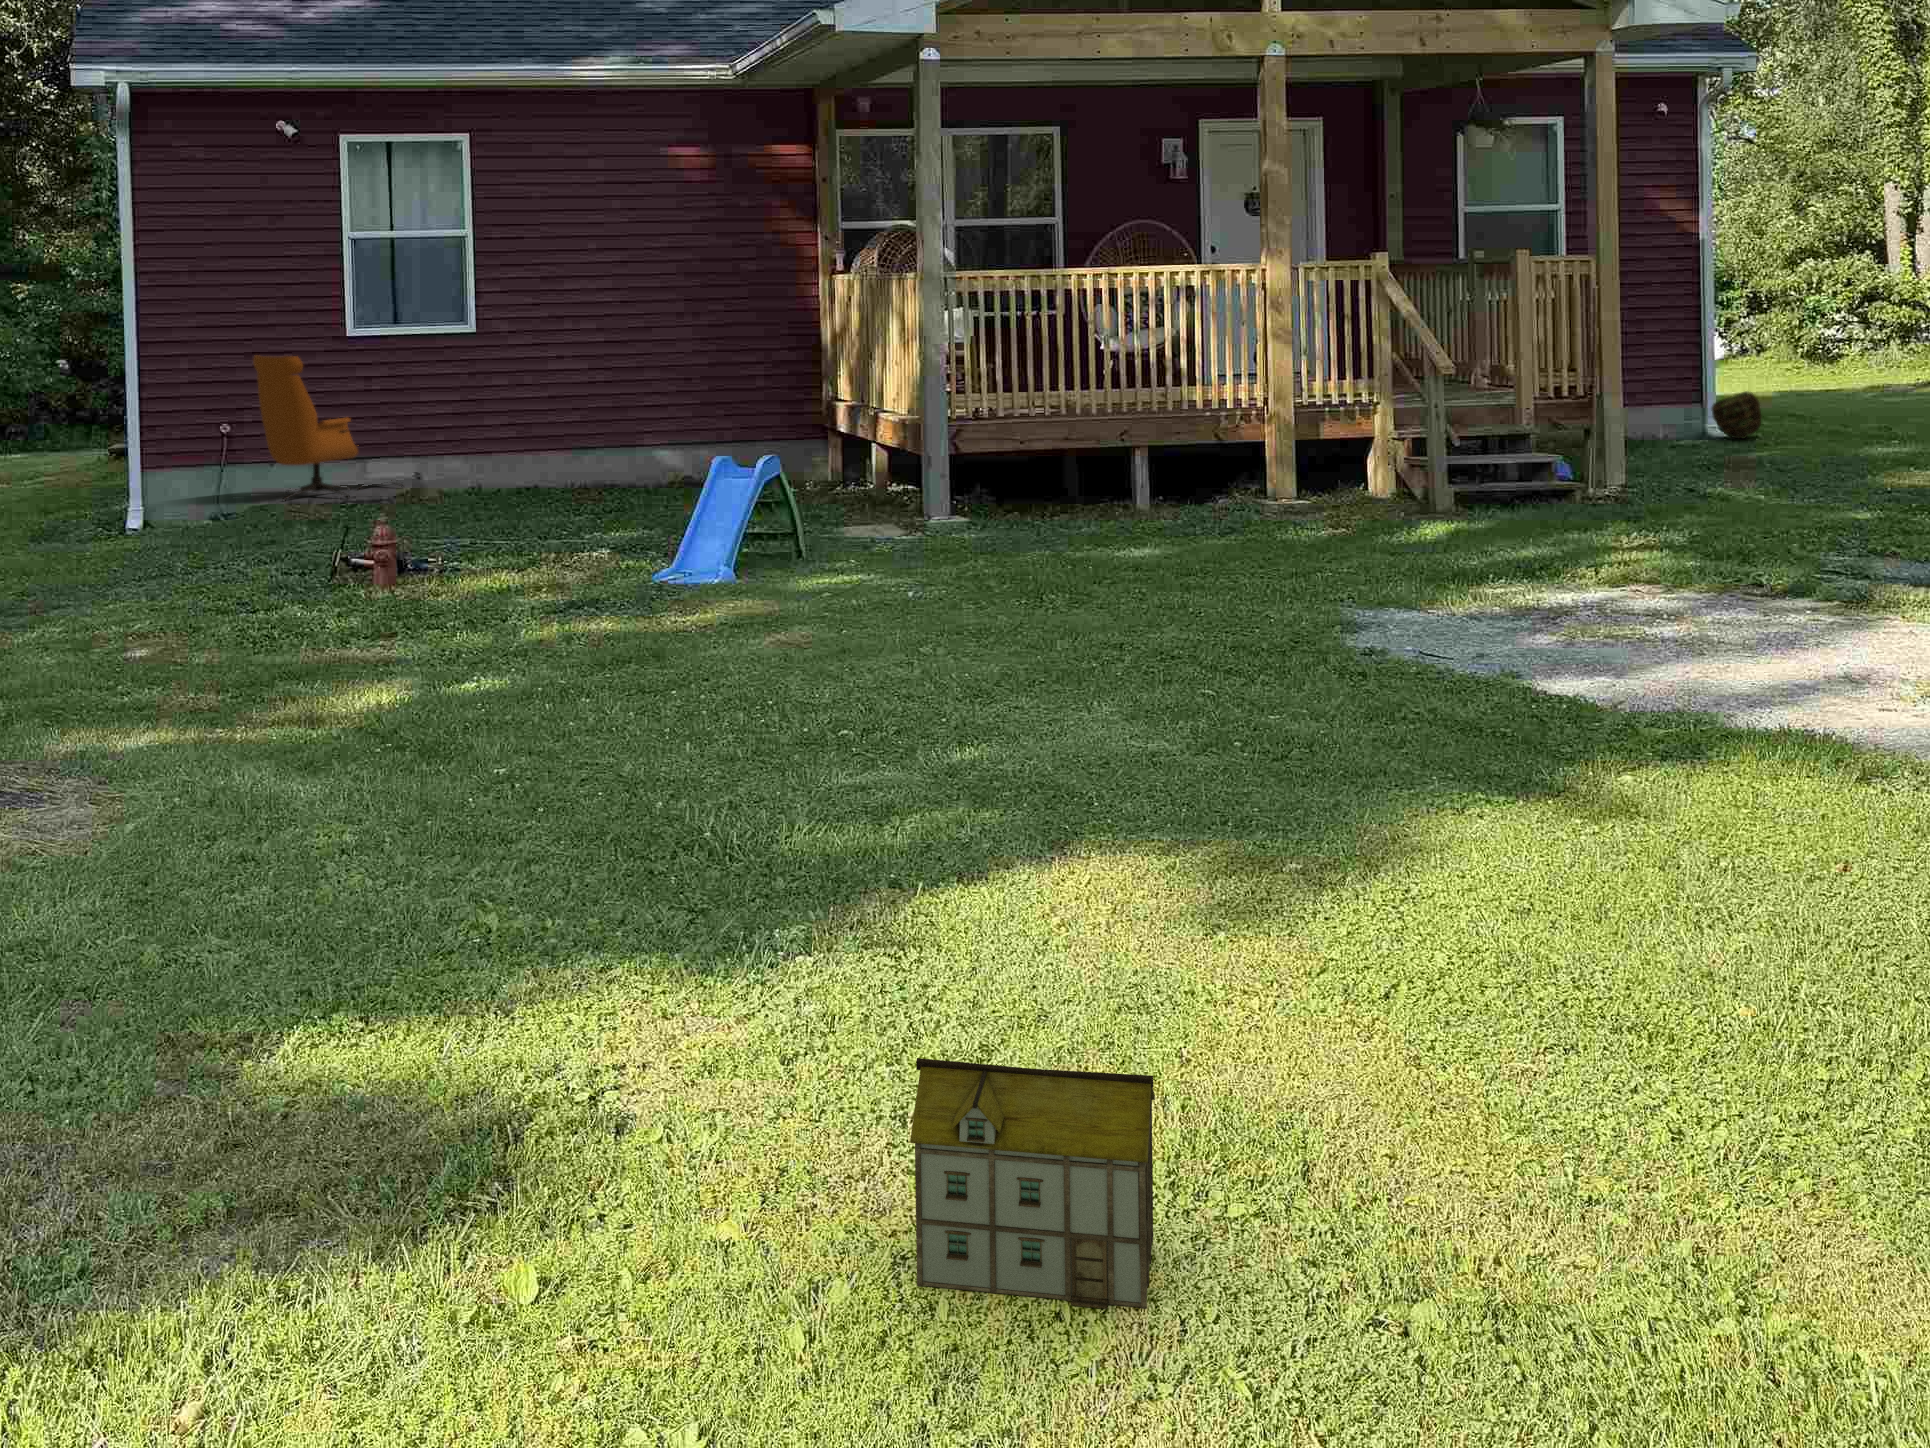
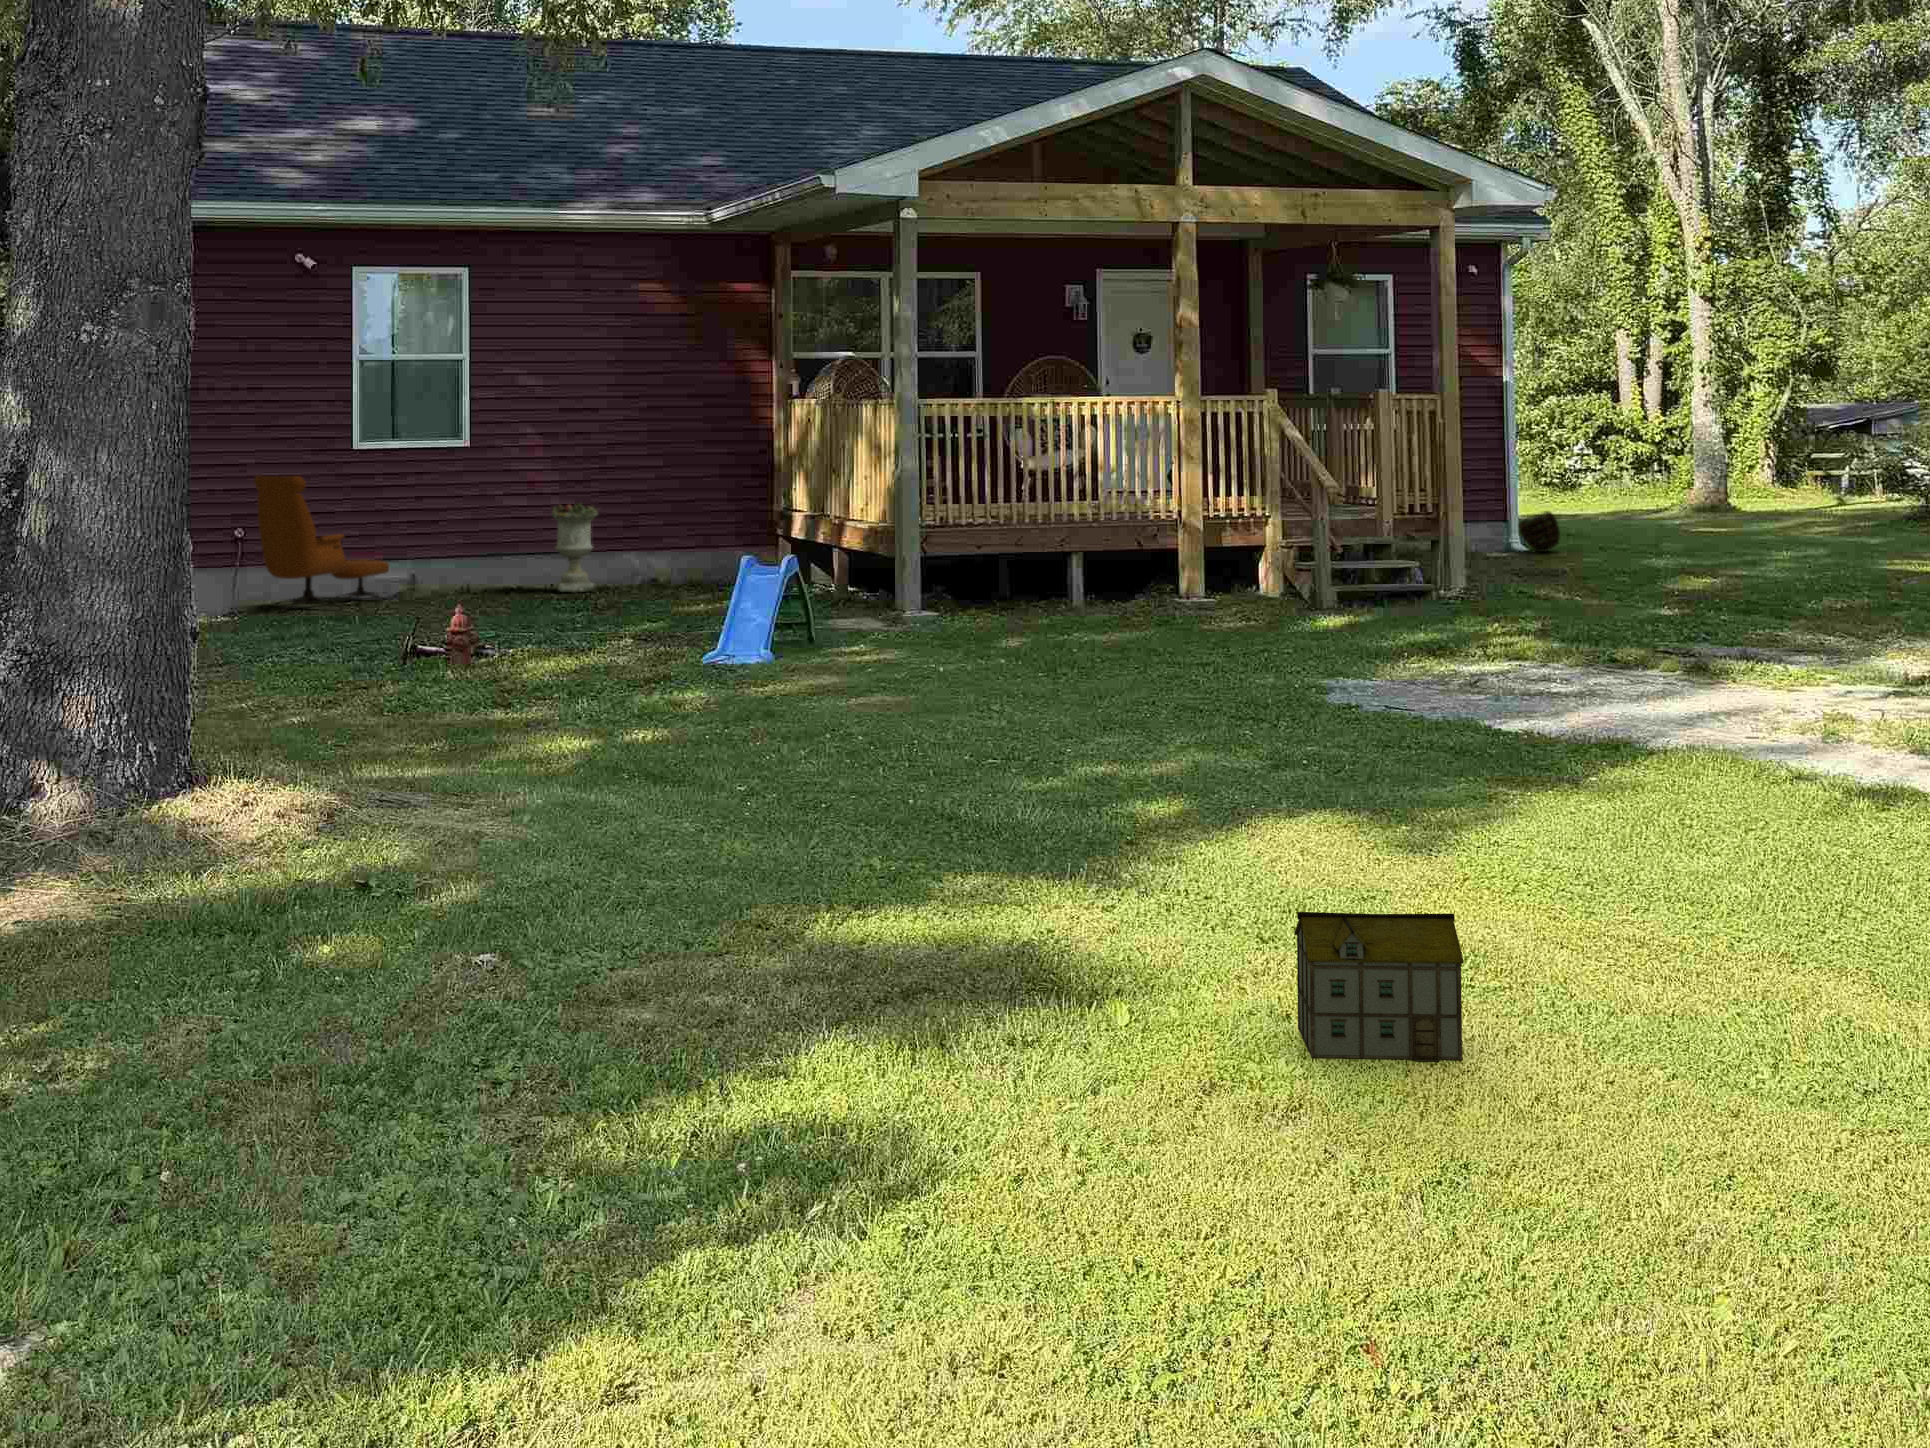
planter: none [584,383,637,480] -> present [551,504,597,593]

